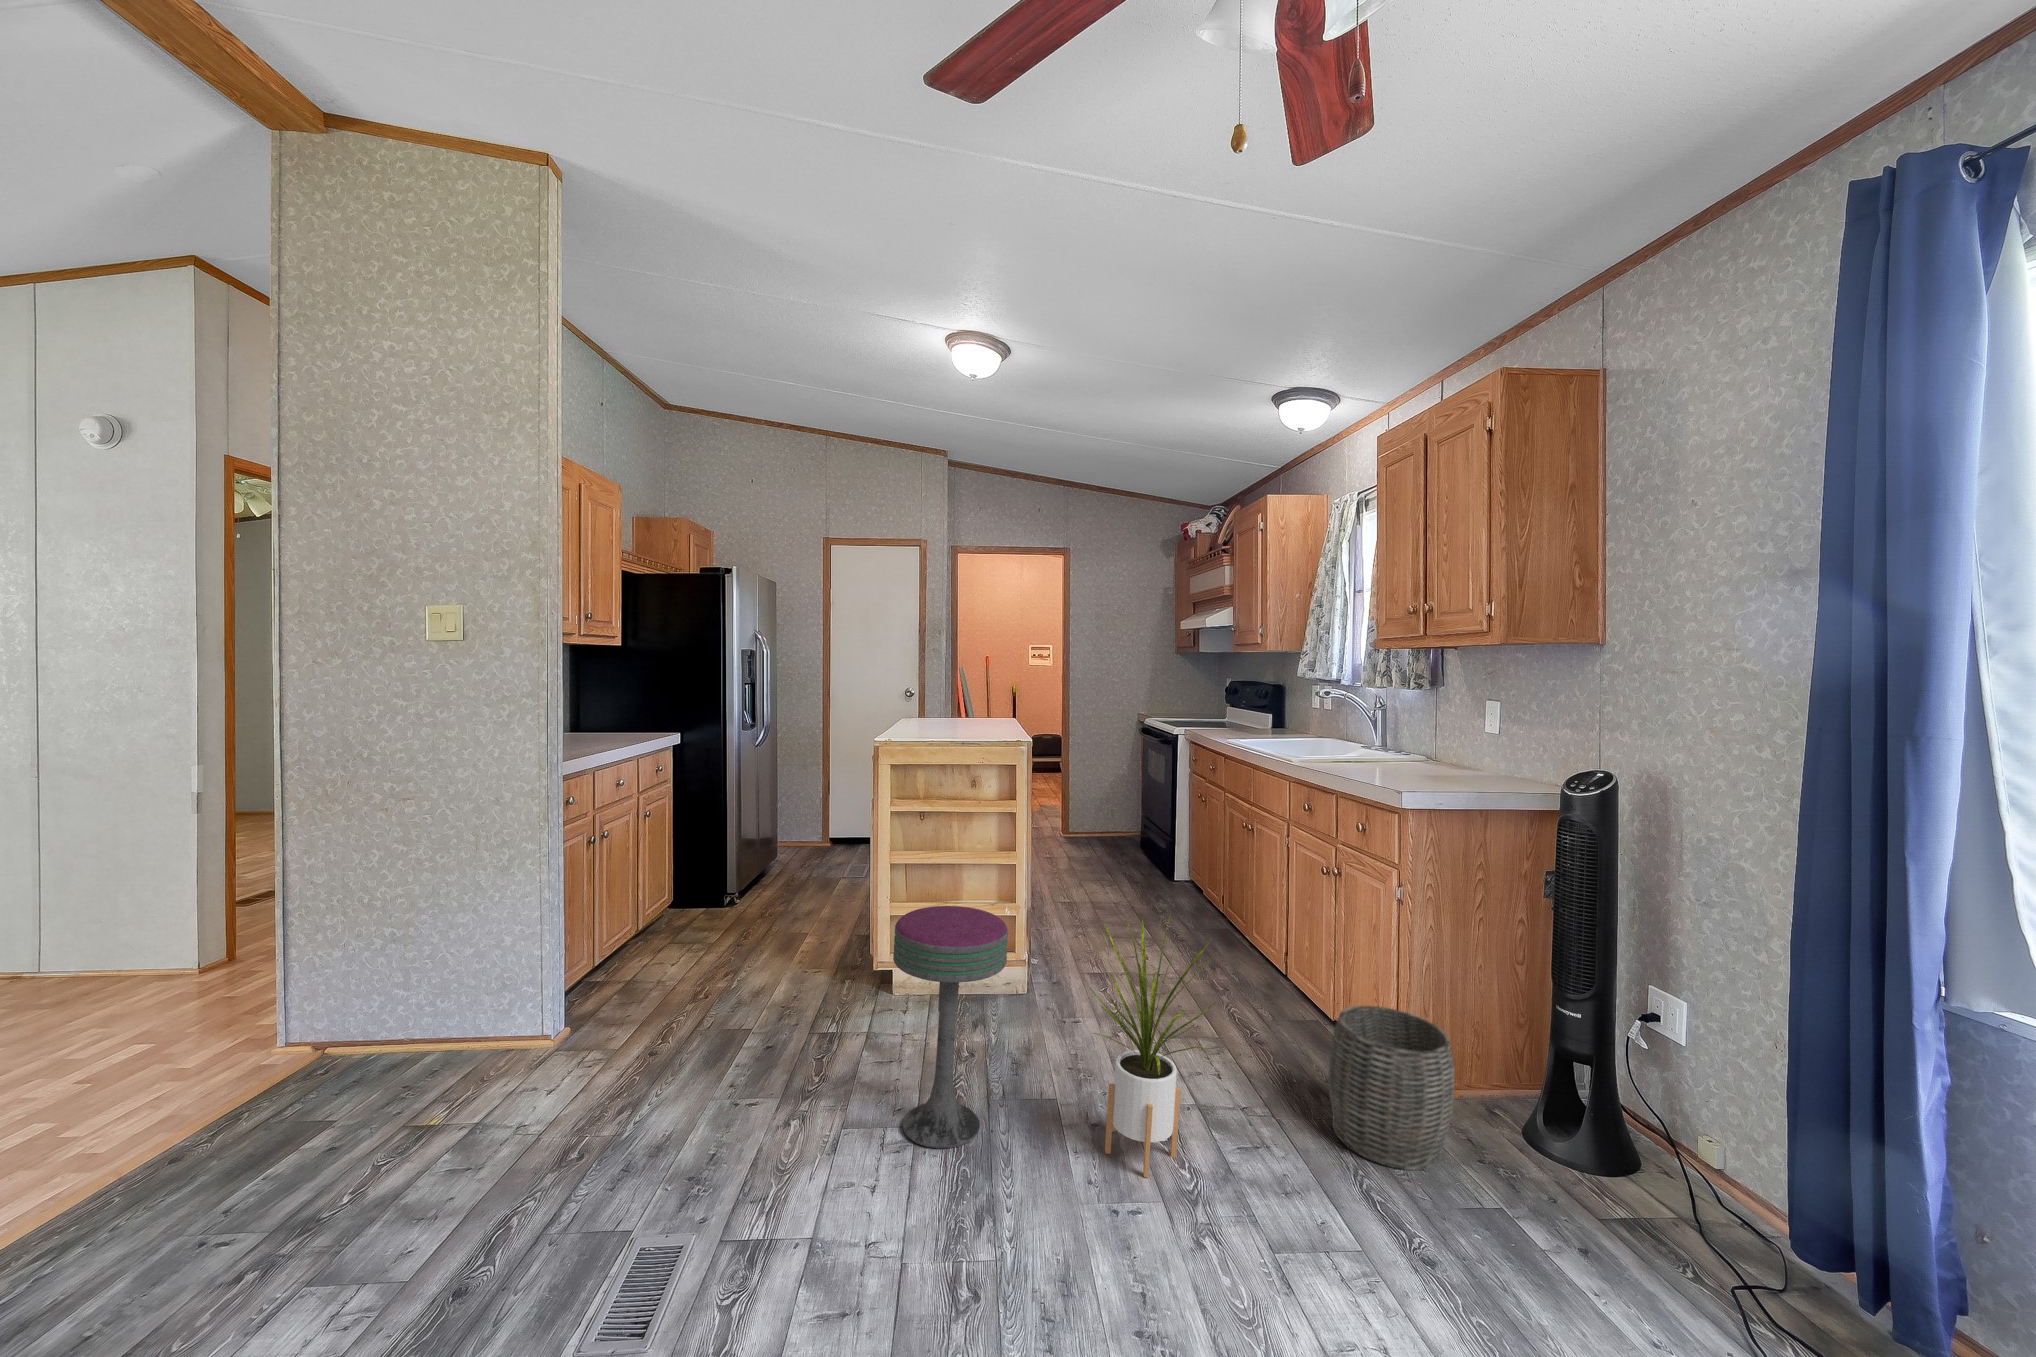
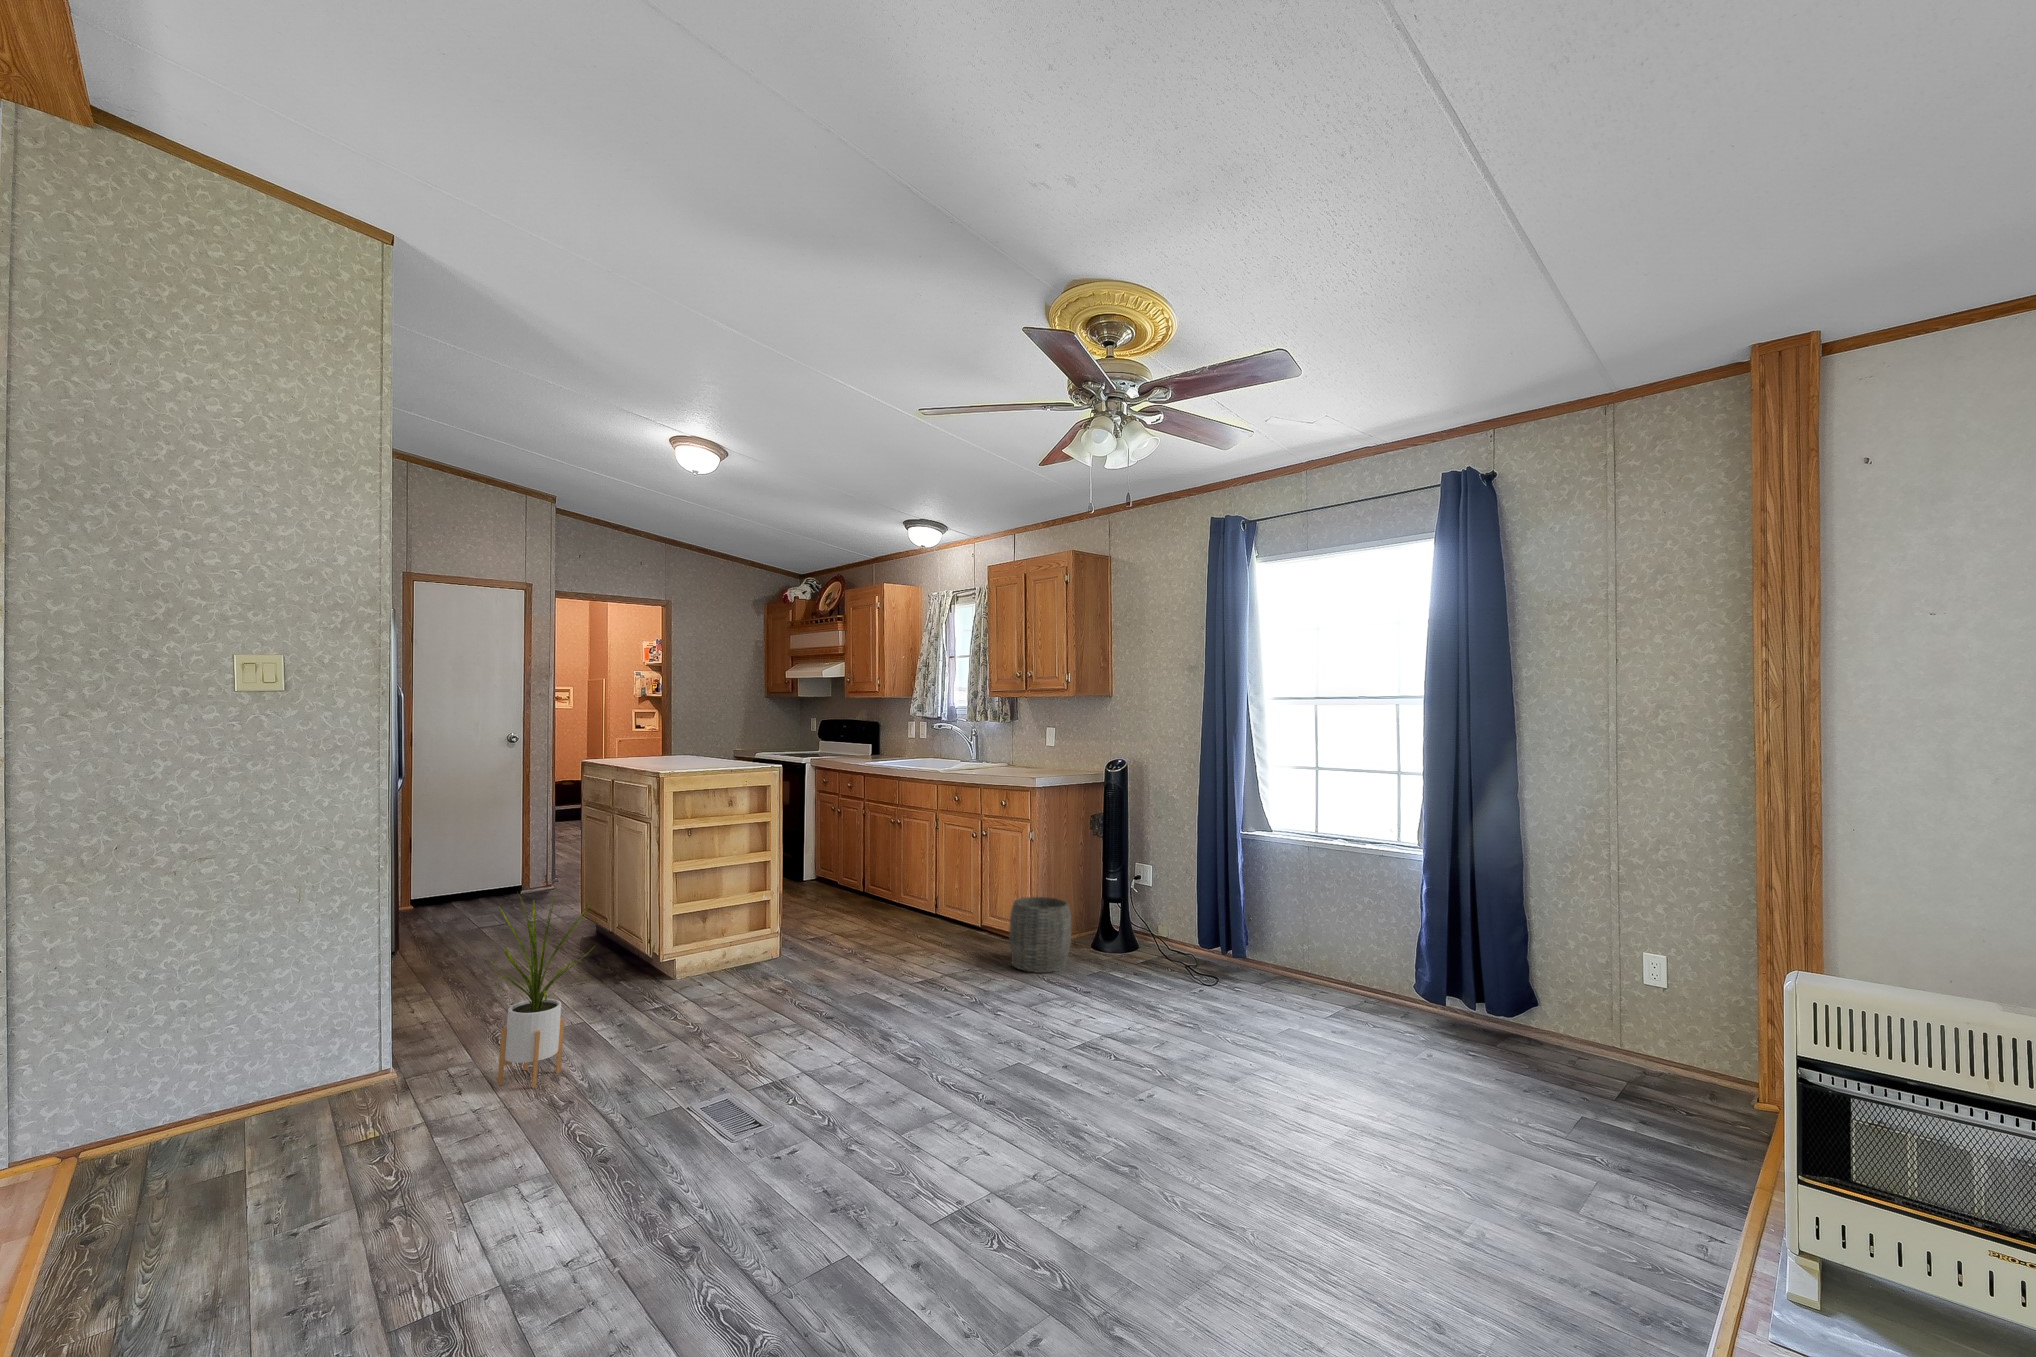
bar stool: present [893,906,1008,1149] -> none [775,871,853,1026]
house plant: present [1089,916,1217,1178] -> present [485,891,593,1088]

